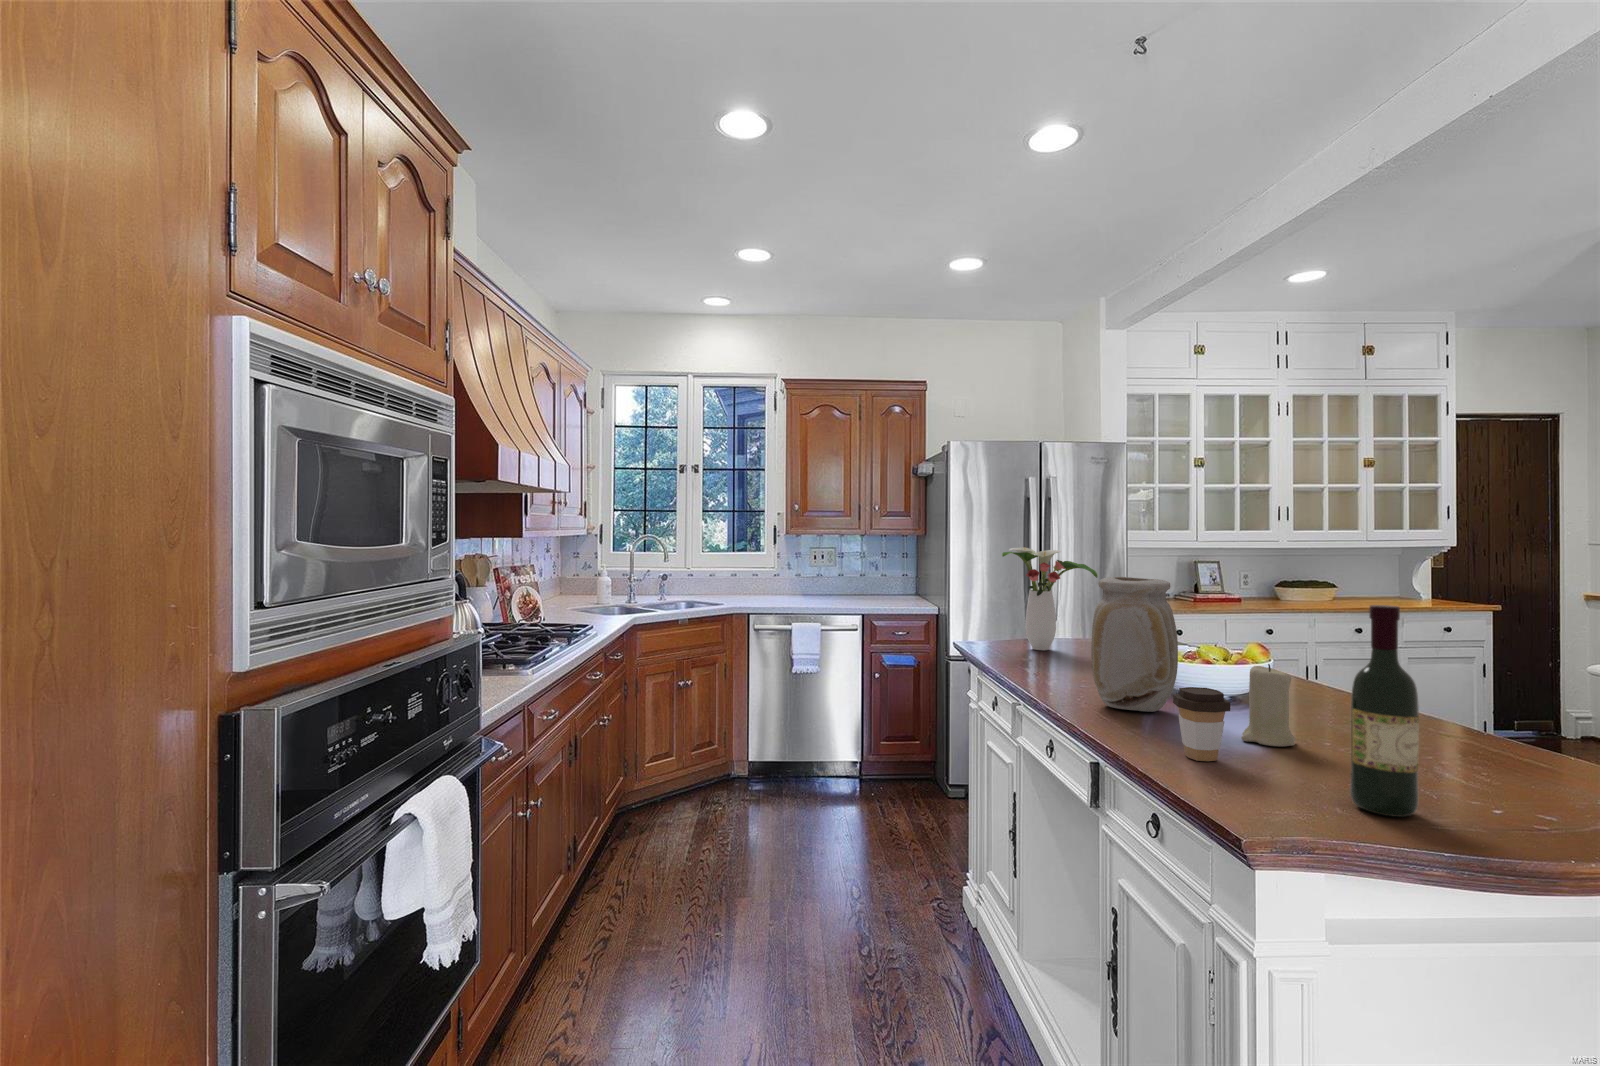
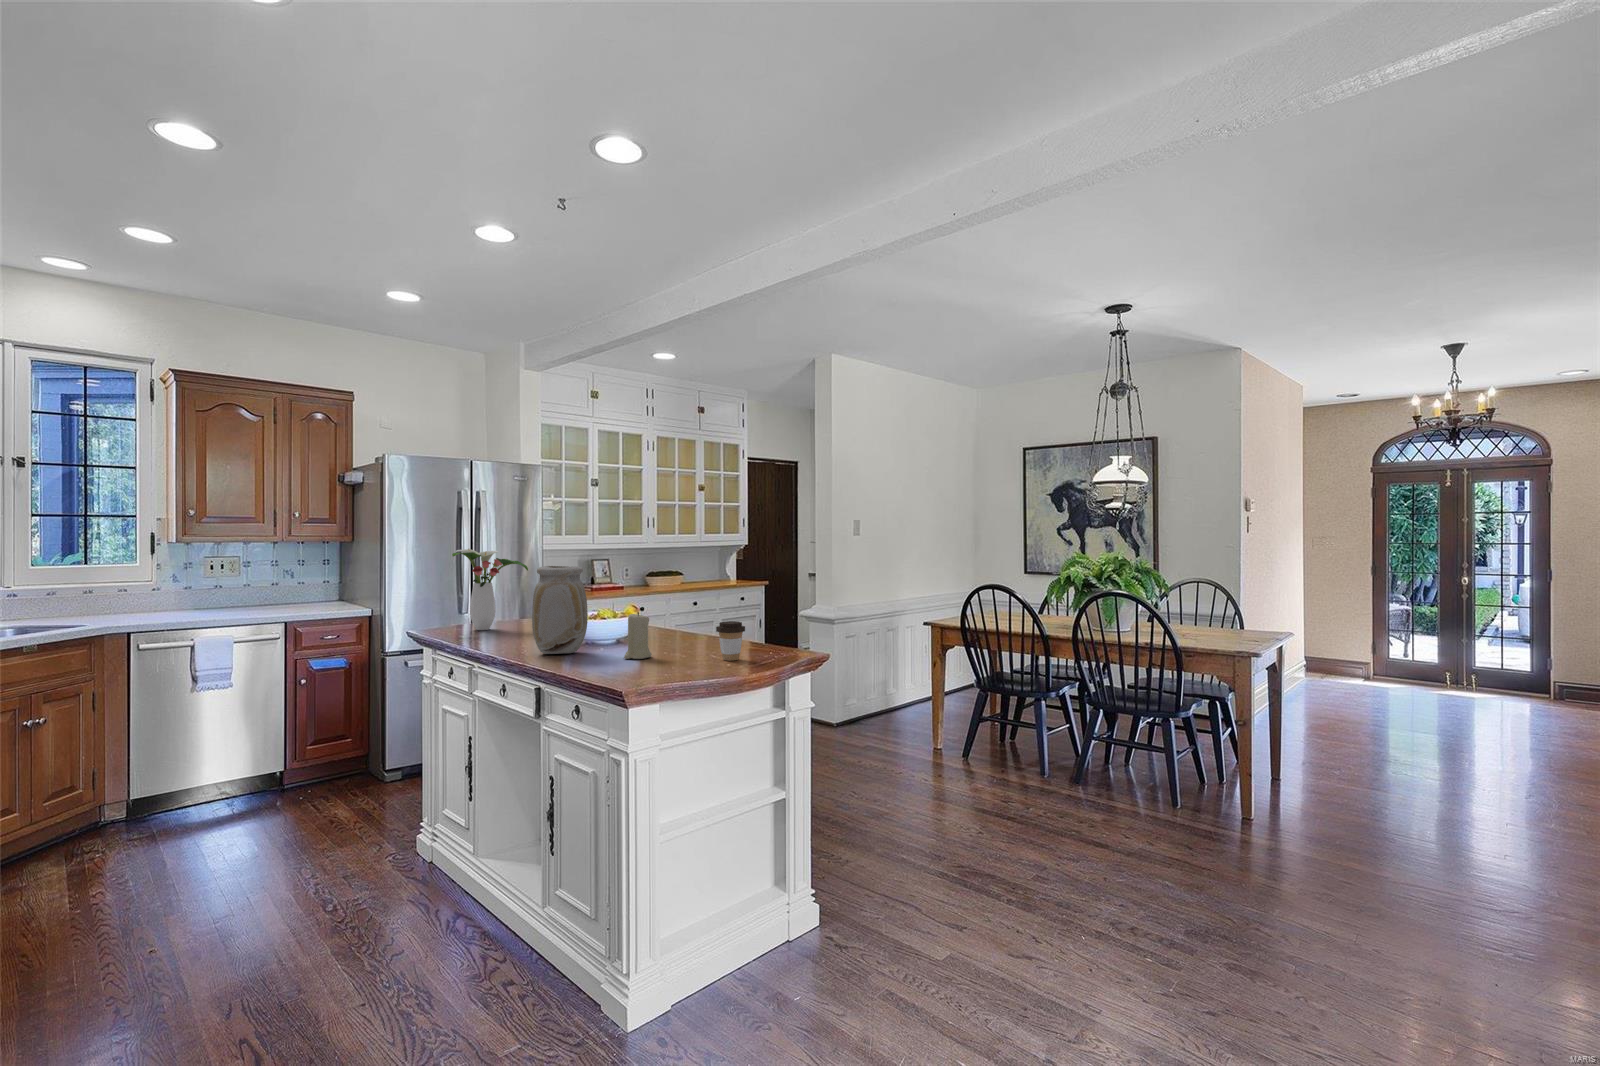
wine bottle: present [1350,605,1419,817] -> none [674,571,701,675]
coffee cup: present [1173,687,1230,761] -> present [716,621,745,661]

